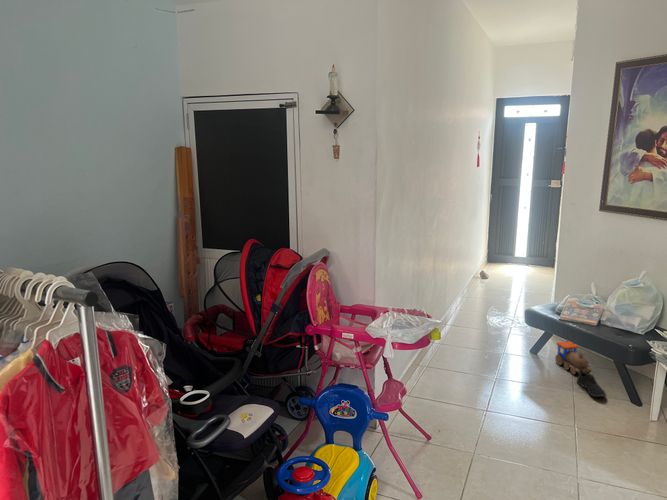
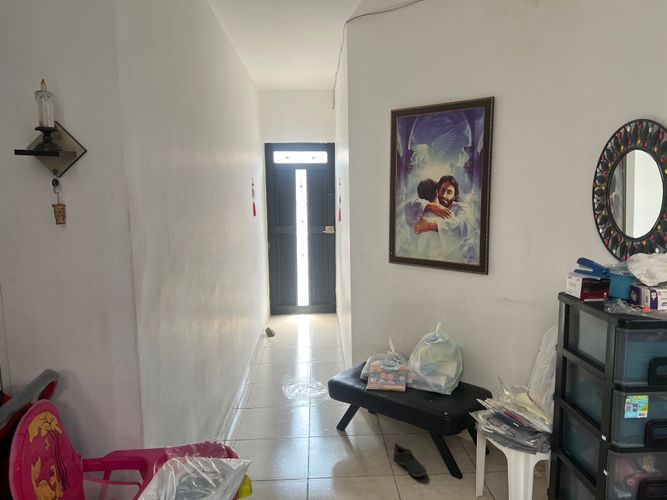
toy train: present [555,341,592,374] -> none [365,409,404,449]

